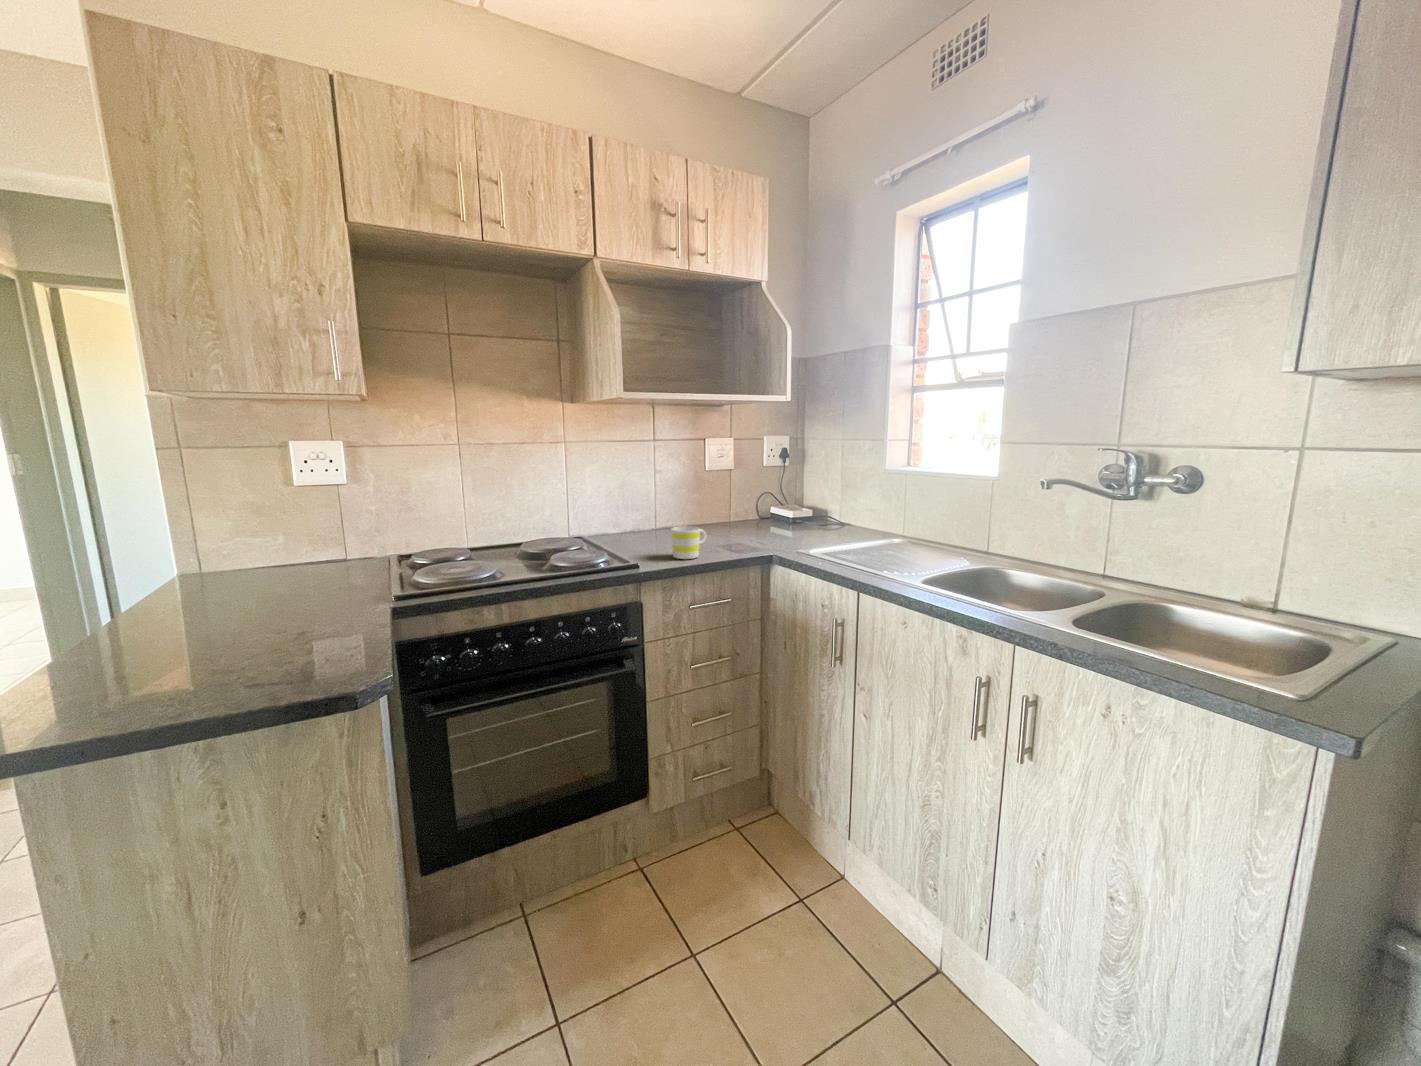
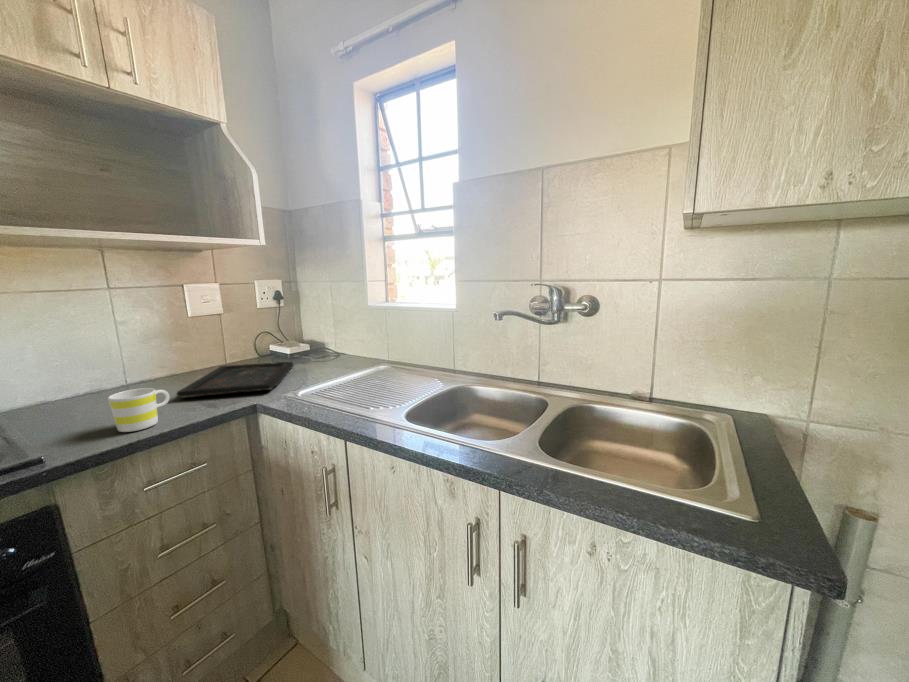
tray: none [704,522,796,545] -> present [177,362,293,397]

